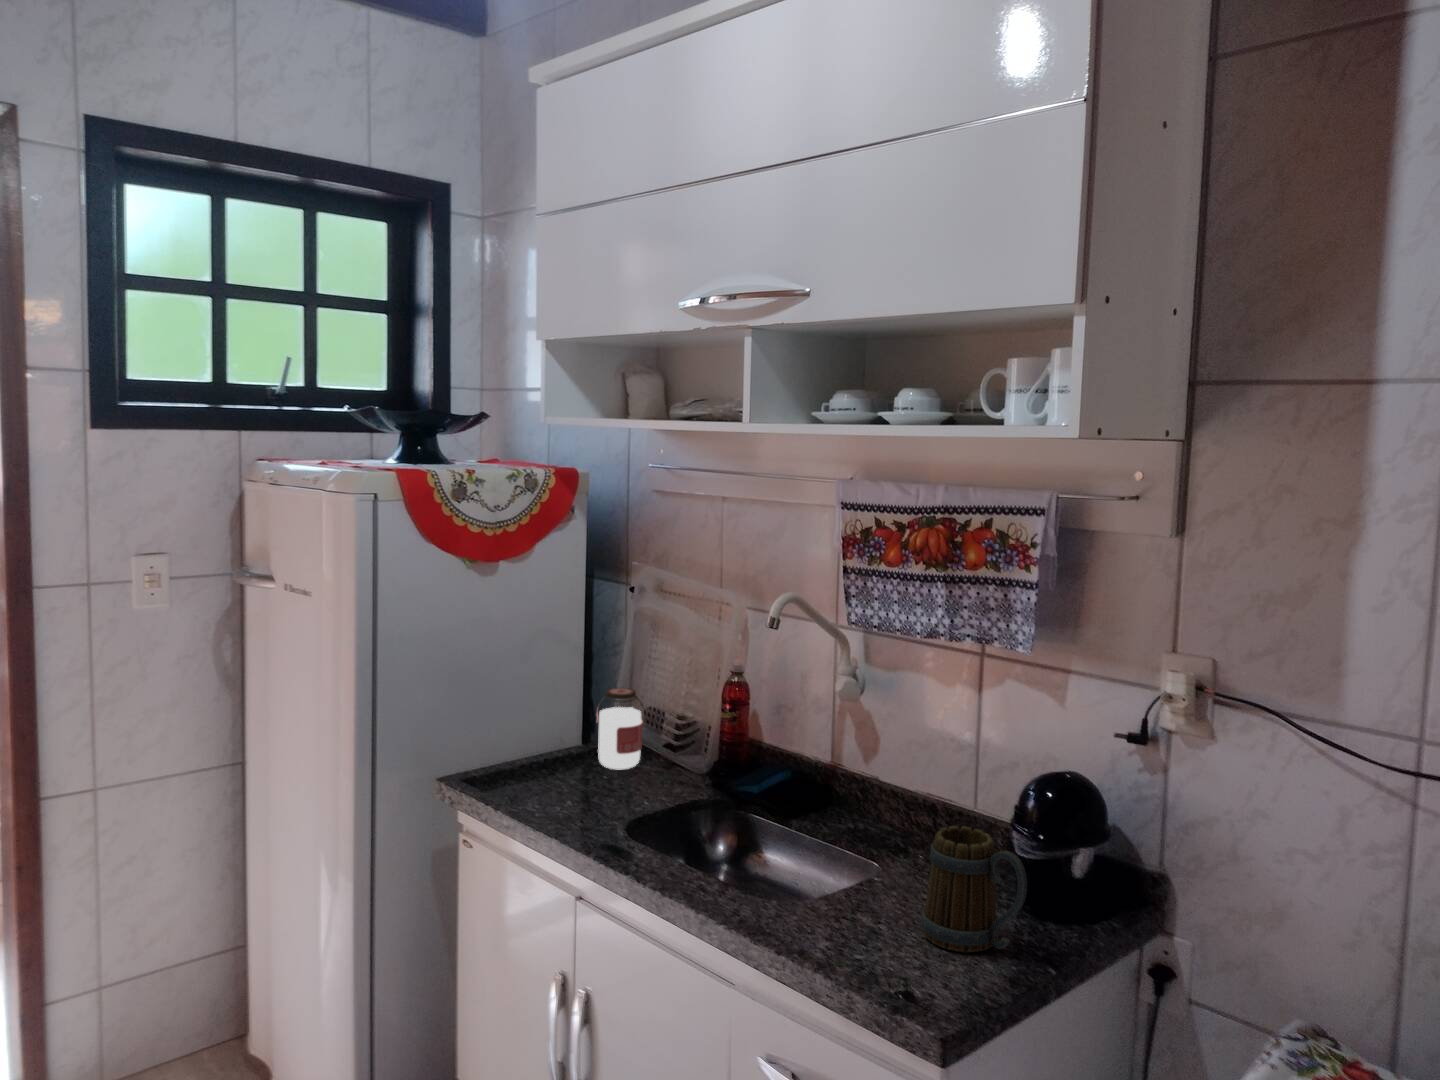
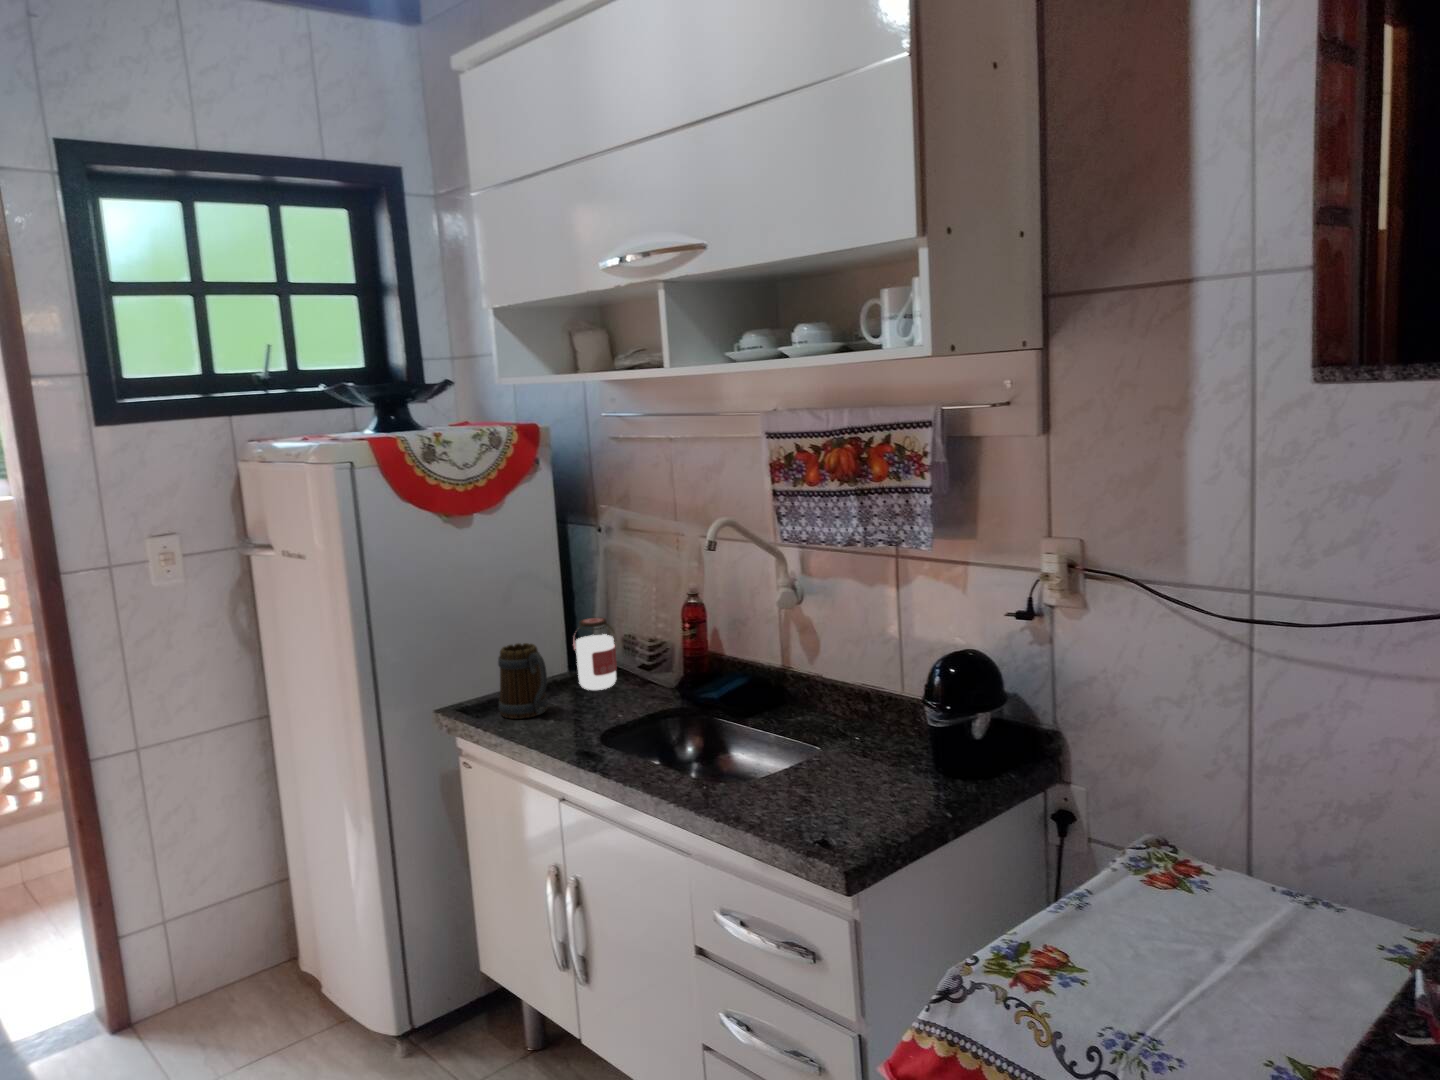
mug: present [921,826,1027,952] -> present [498,643,548,719]

